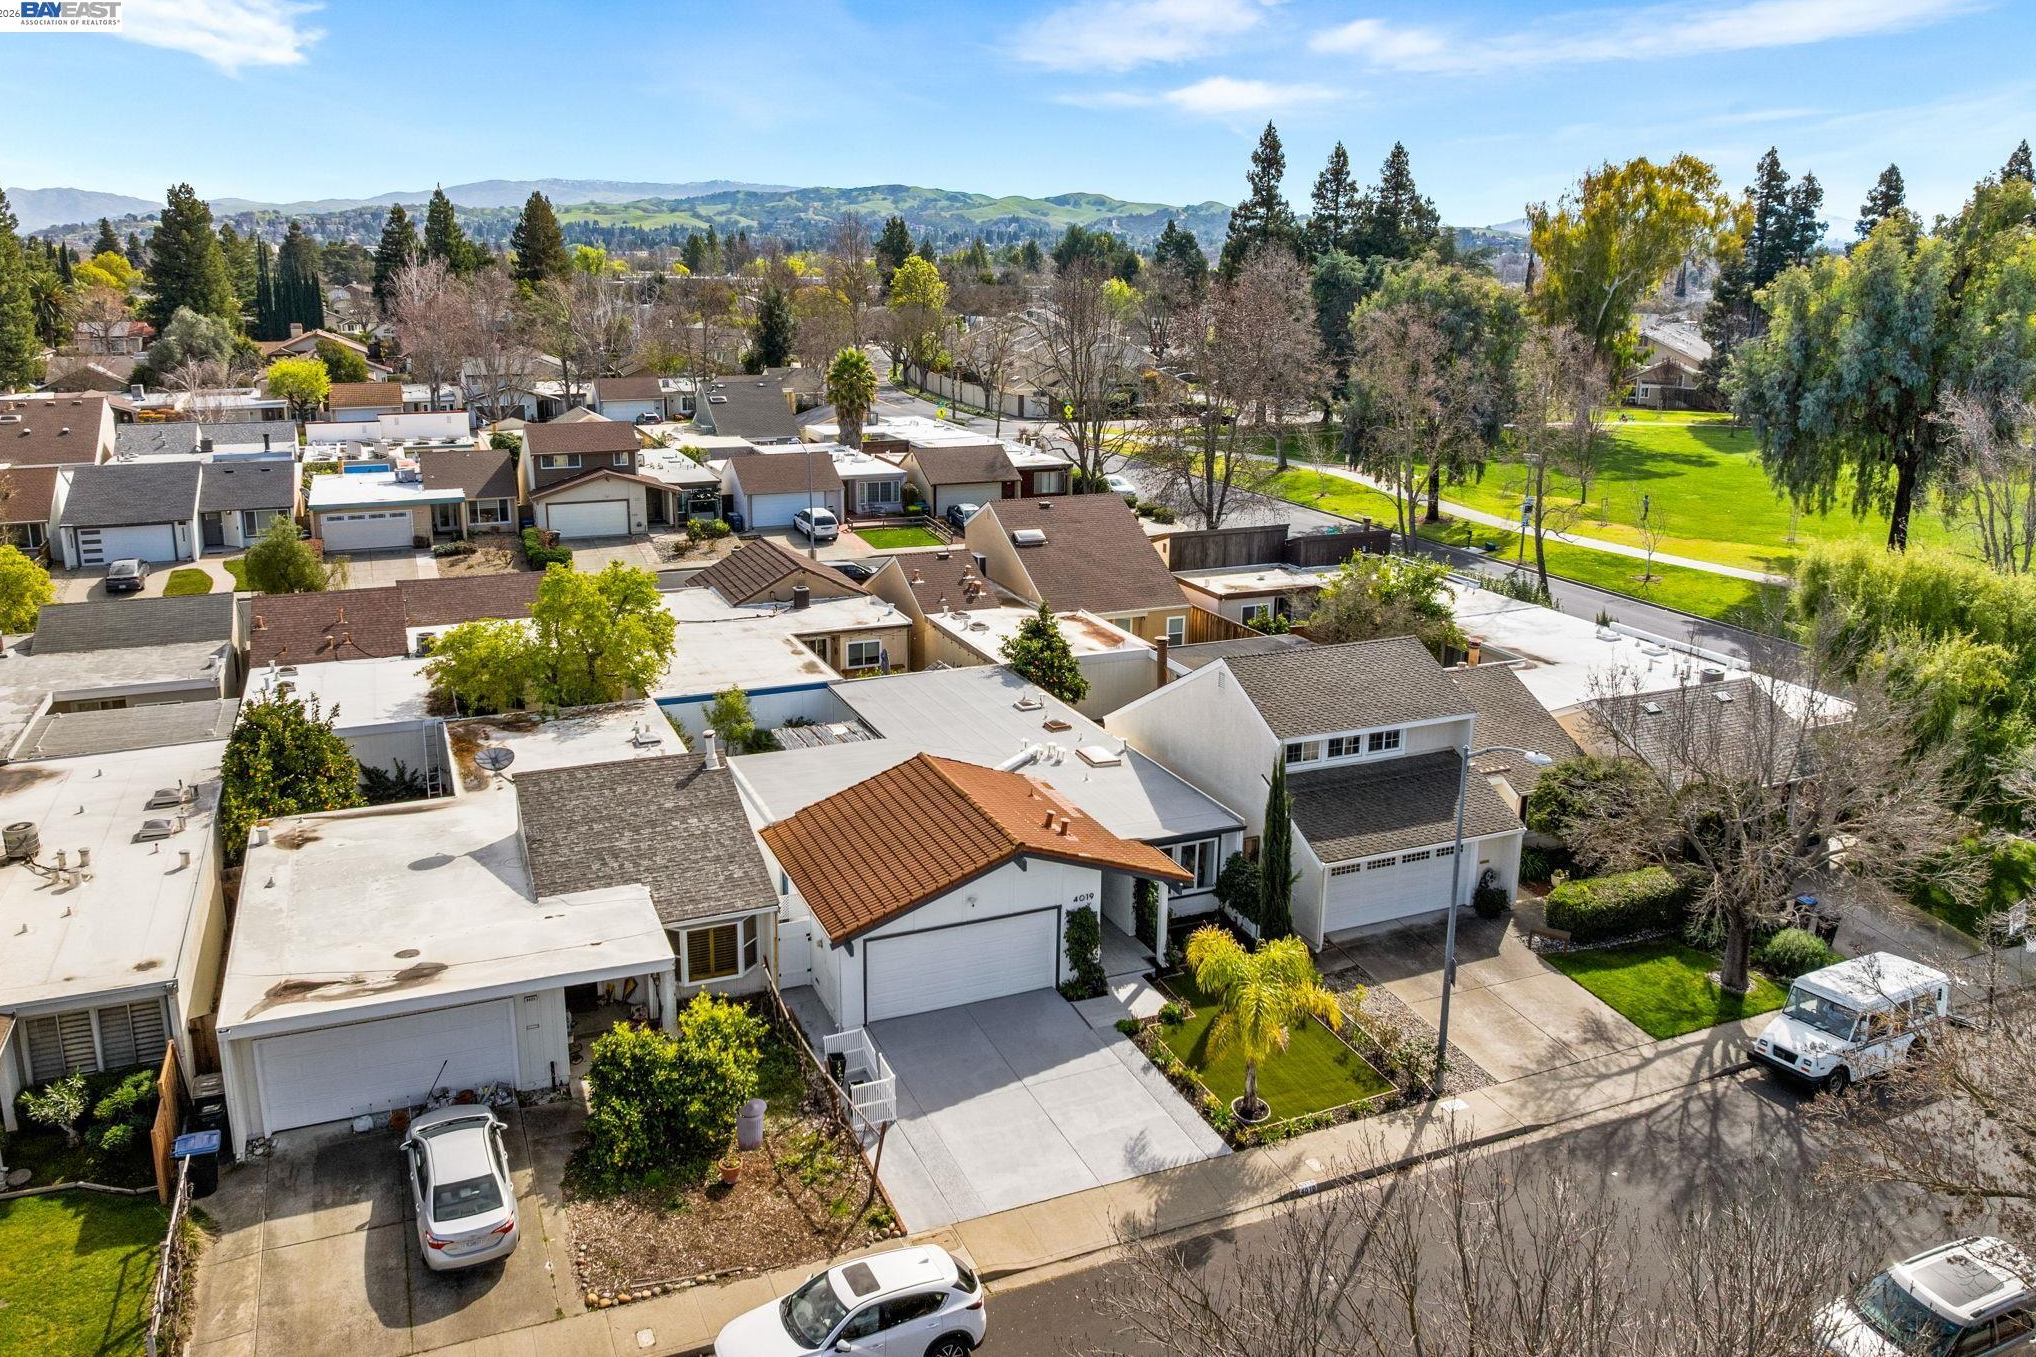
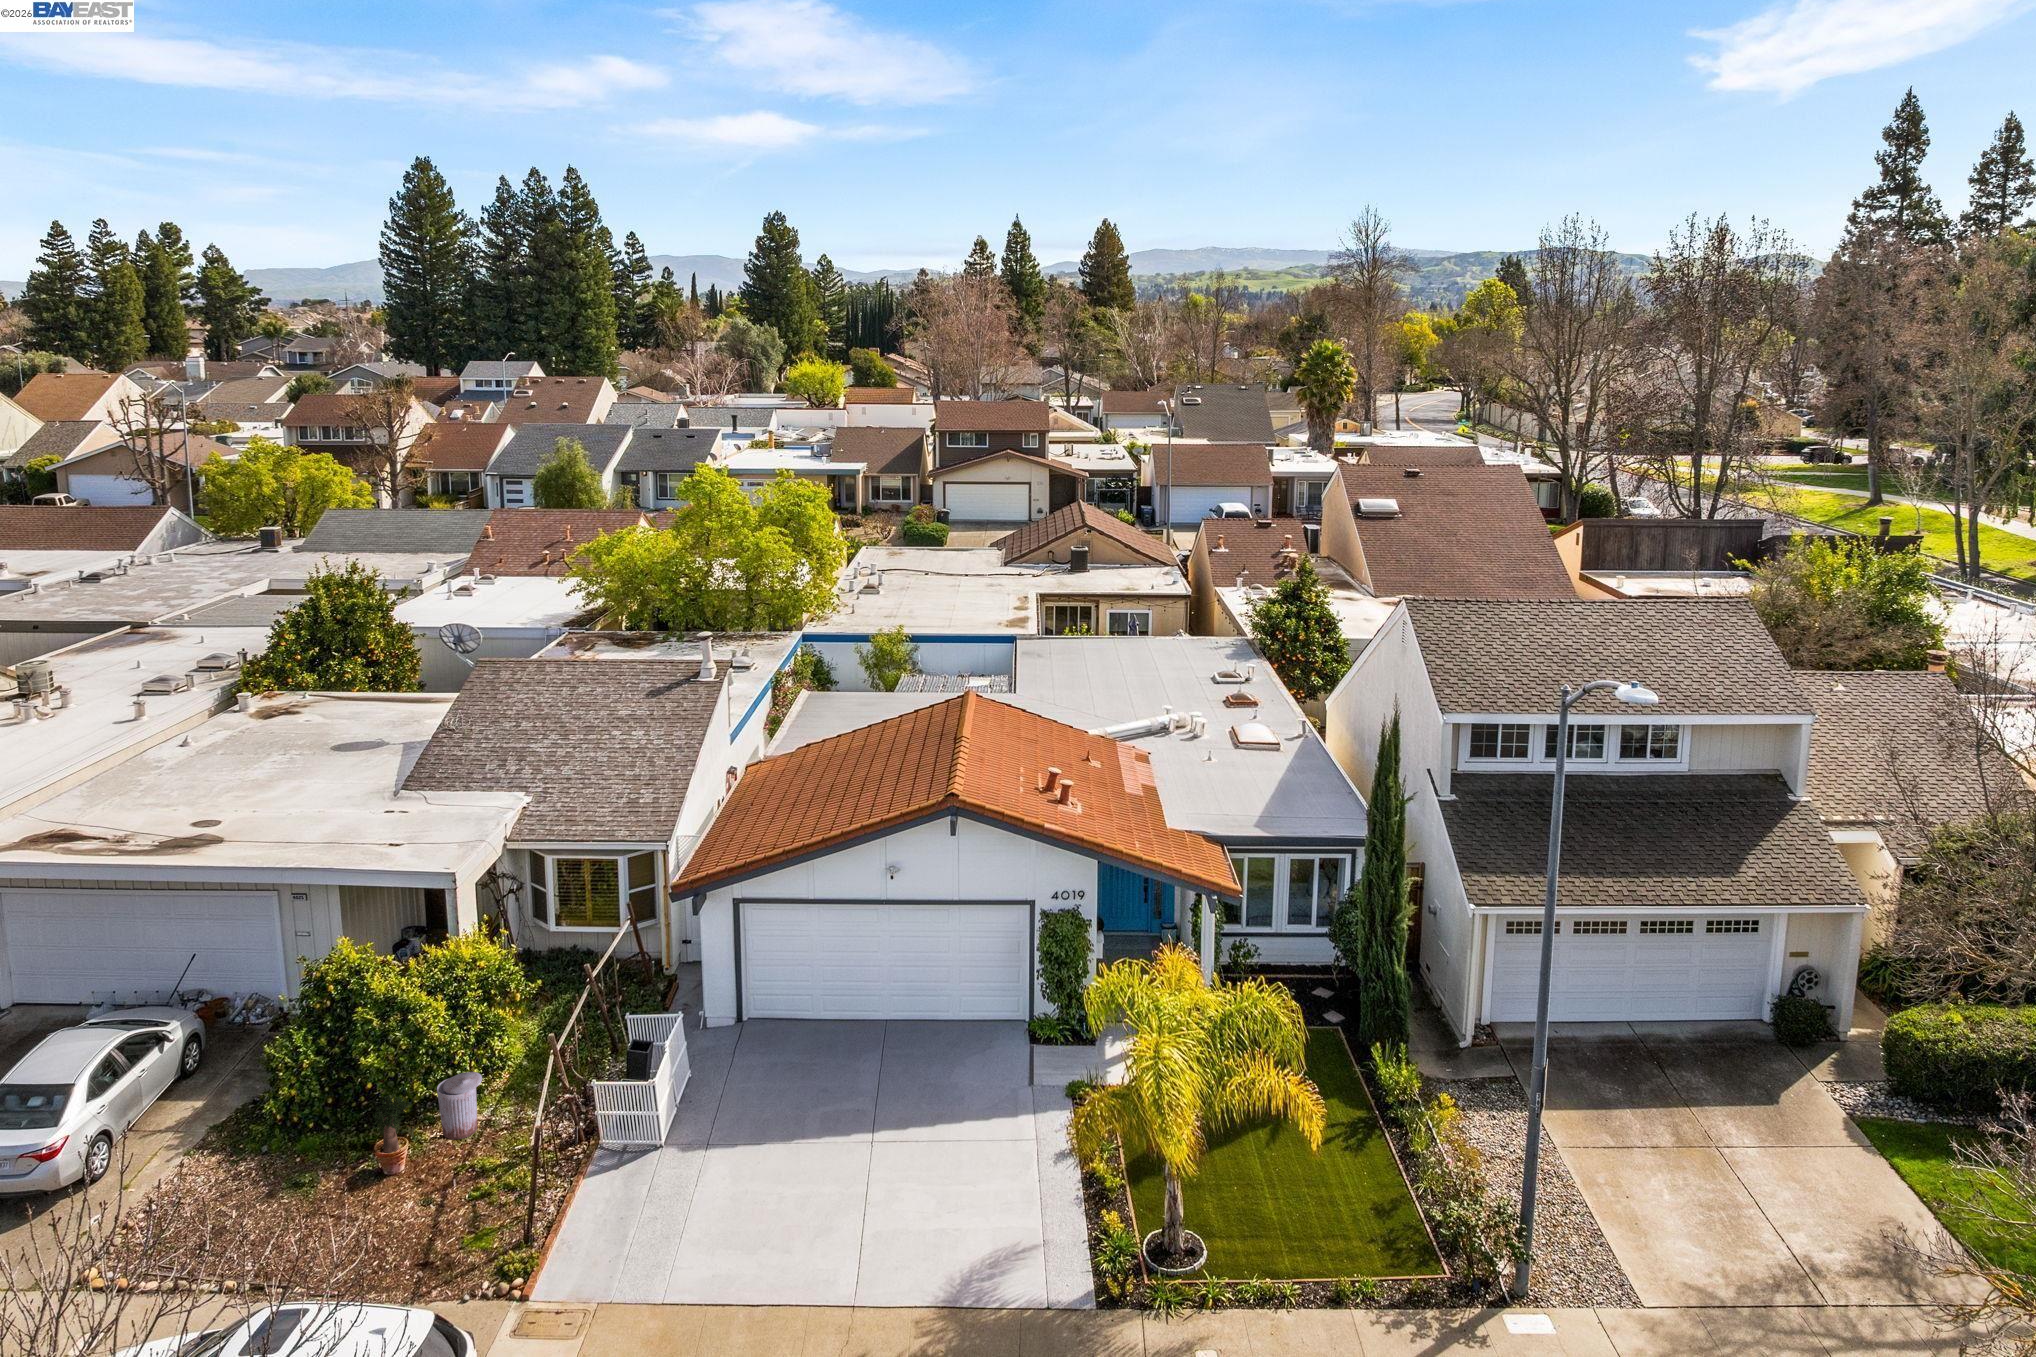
bench: present [1528,924,1571,957] -> none [1842,1065,1925,1130]
potted plant: none [696,1125,727,1169] -> present [371,1094,415,1153]

